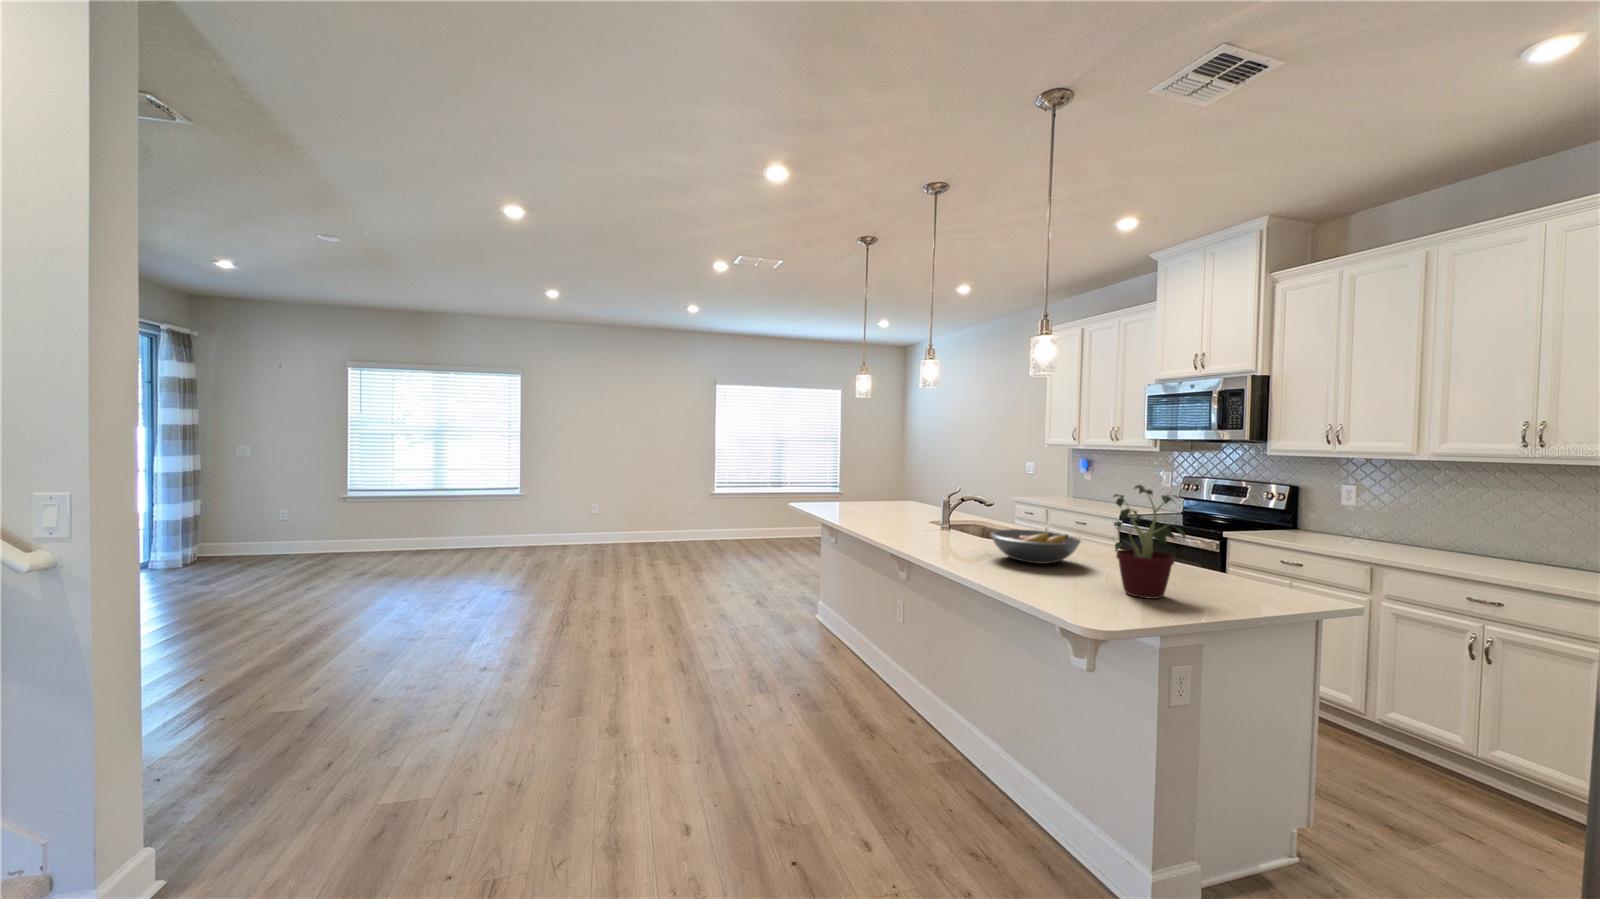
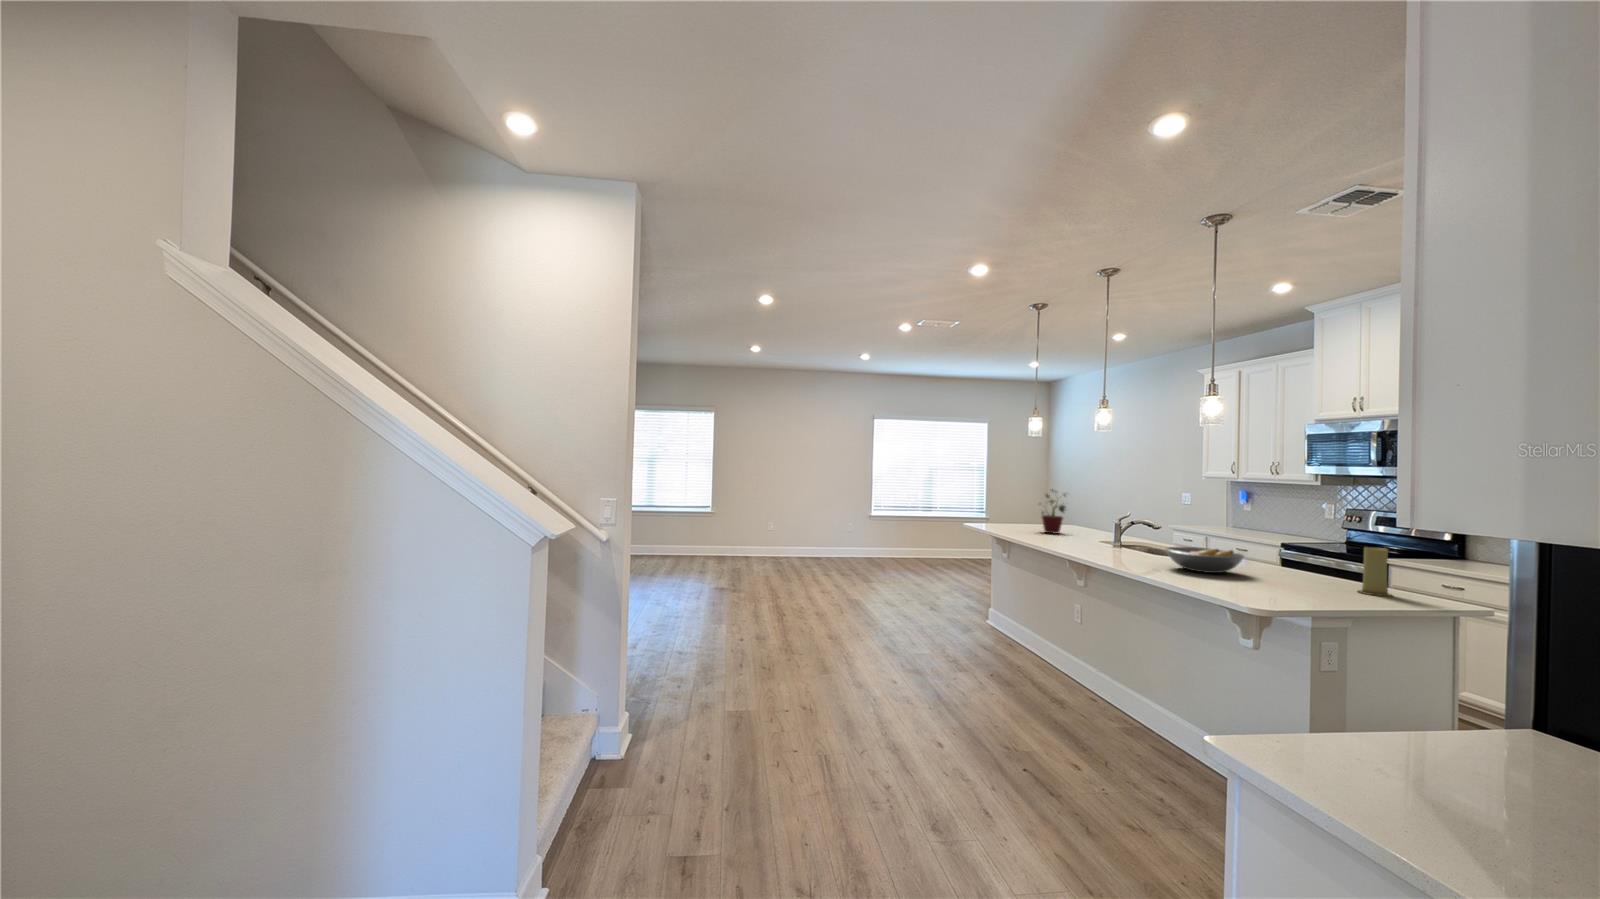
potted plant: present [1114,485,1186,599] -> present [1042,489,1066,533]
candle: none [1211,529,1253,593] -> present [1358,547,1392,596]

